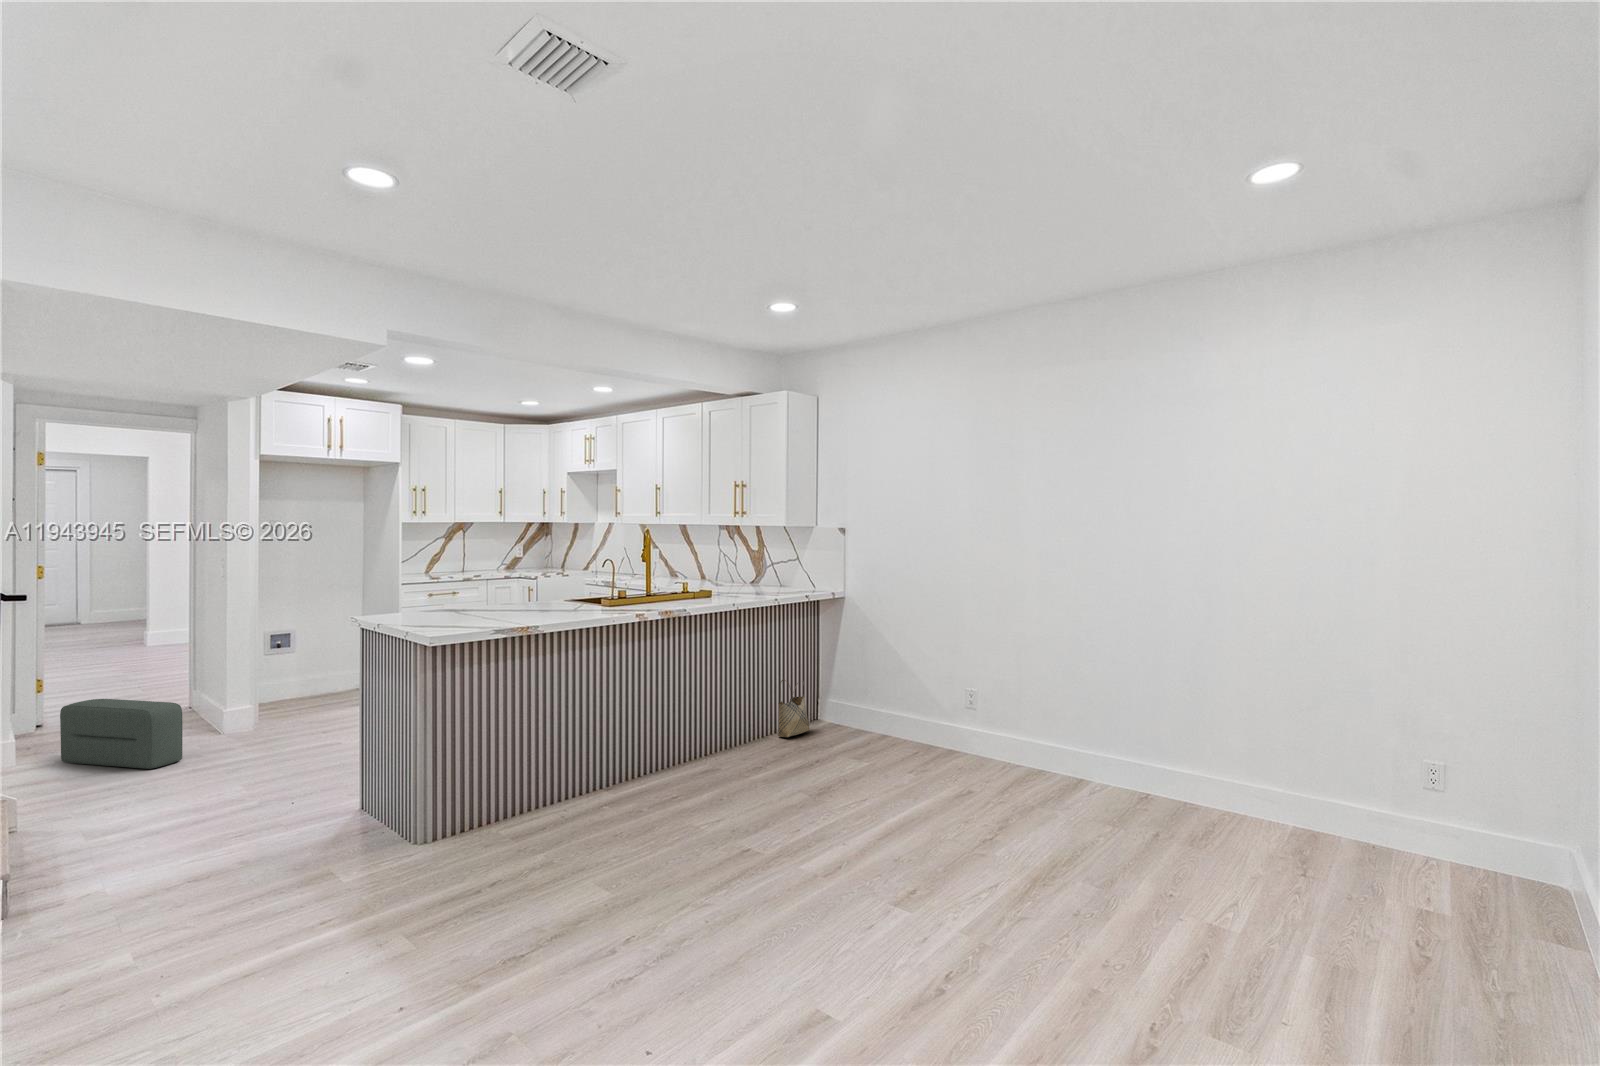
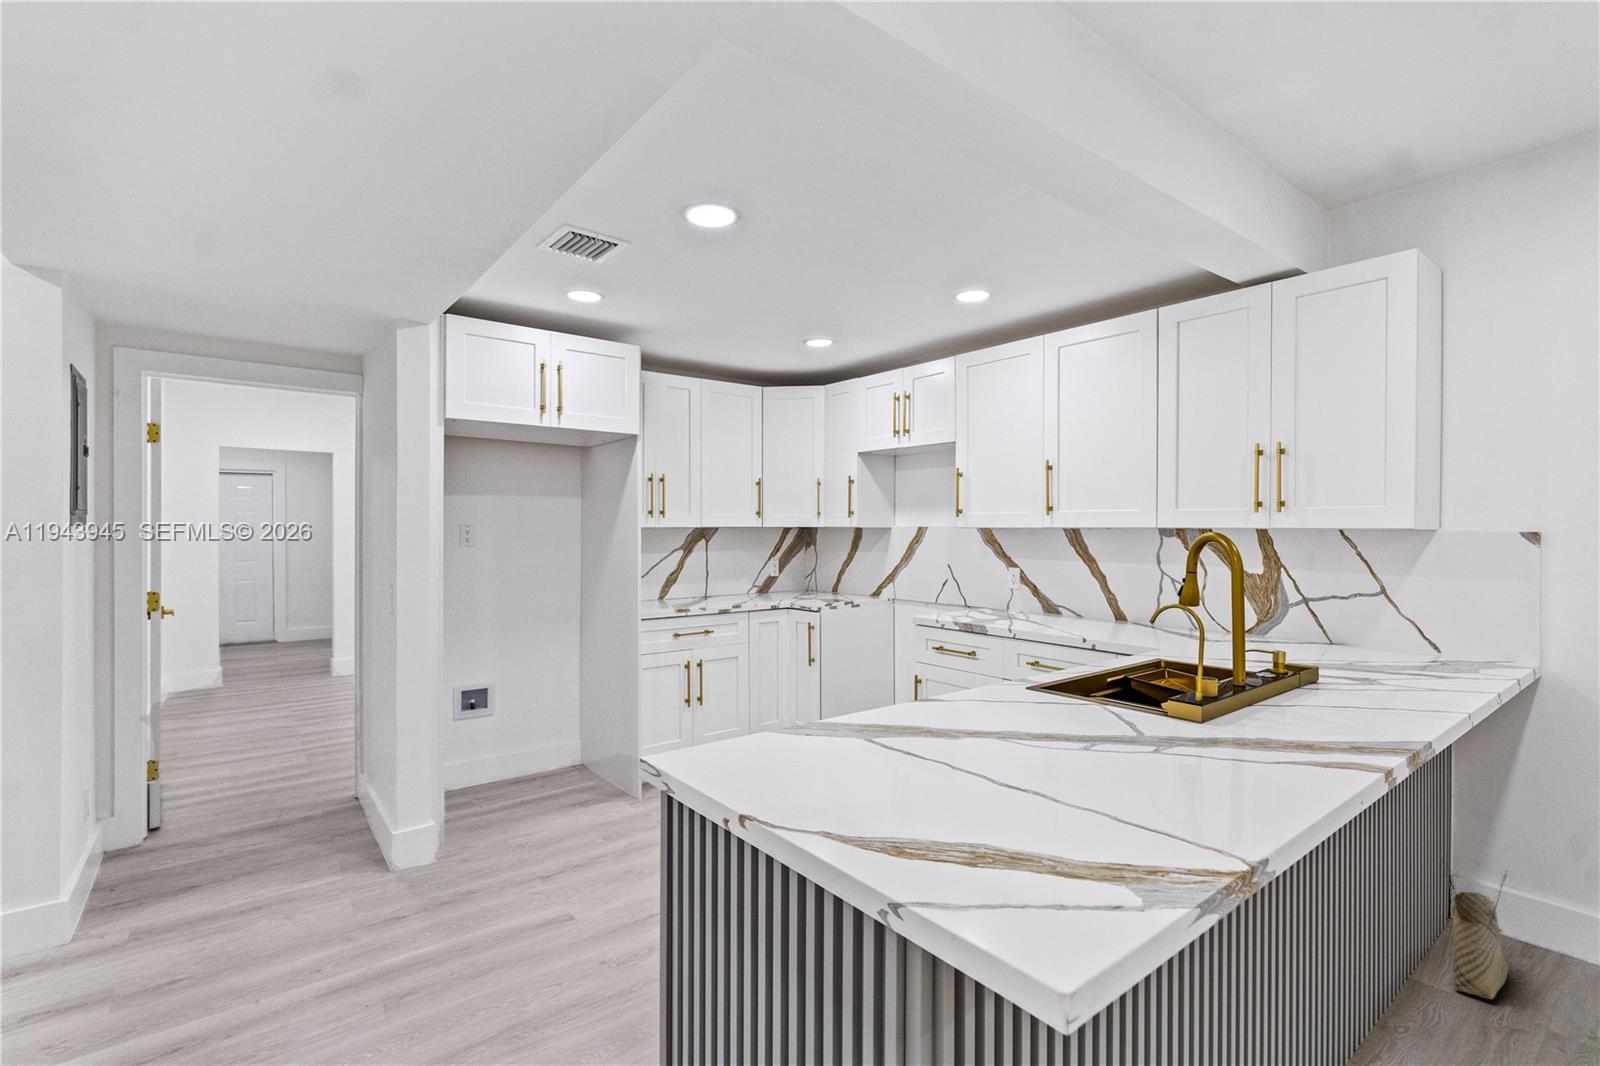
pouf: present [60,699,182,769] -> none [103,842,299,1010]

